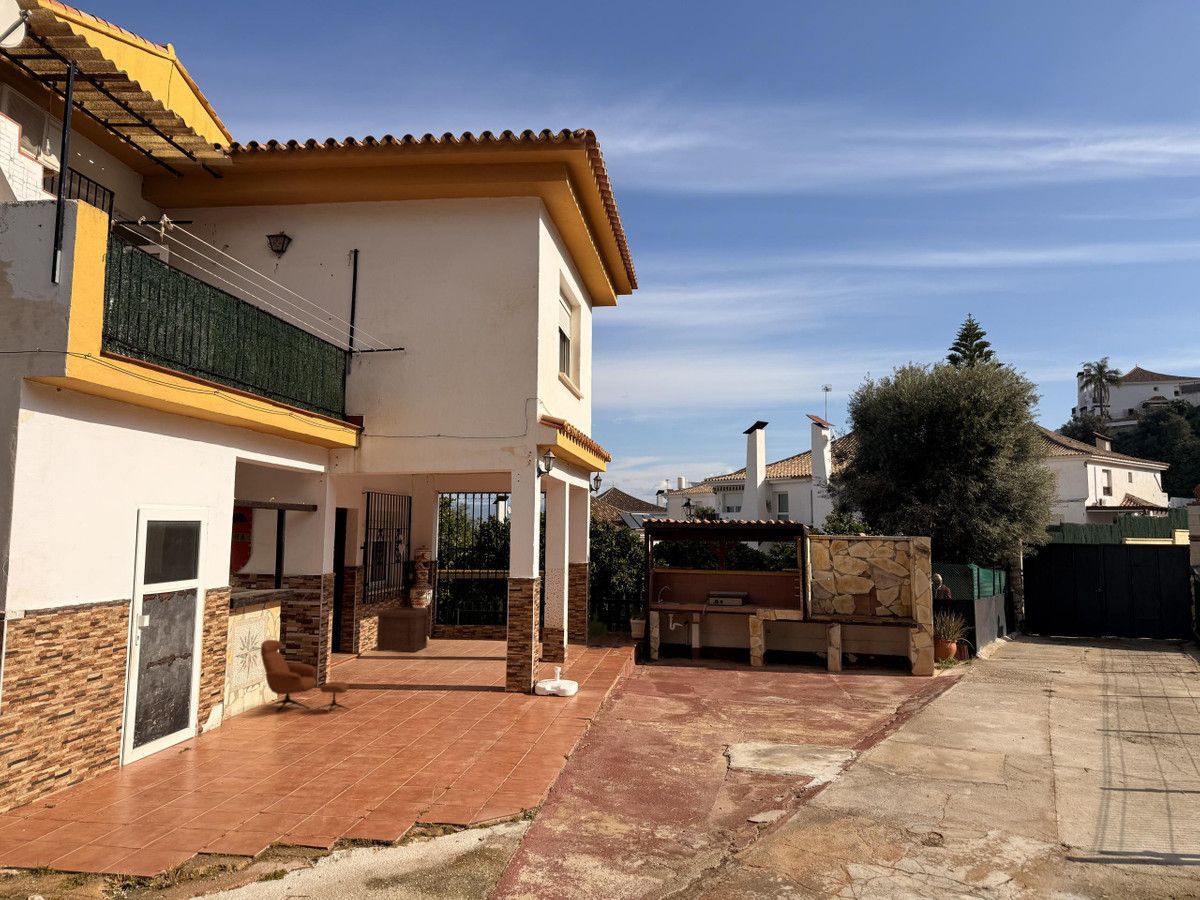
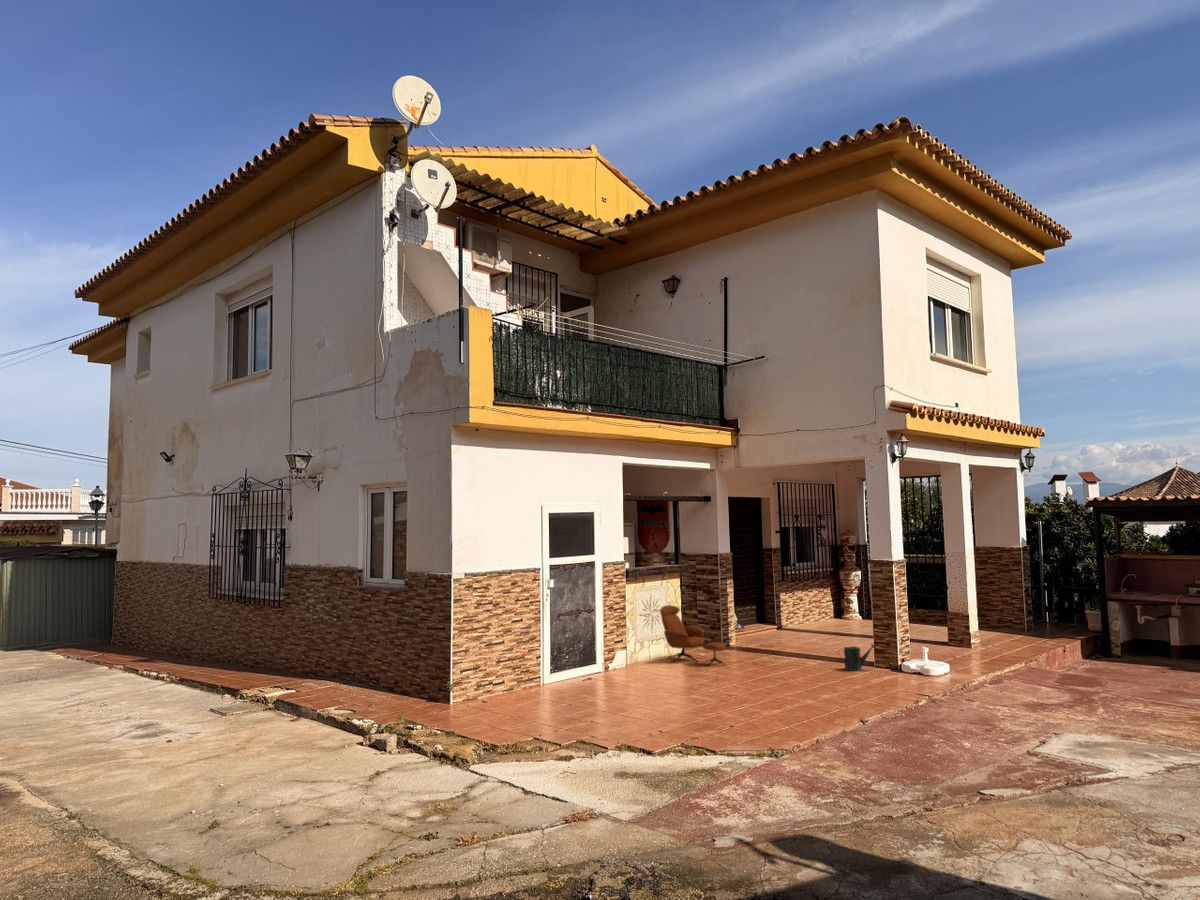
wooden crate: present [377,607,428,652] -> none [801,586,851,627]
potted tree: present [586,614,606,649] -> none [1016,596,1045,635]
watering can: none [474,670,511,701] -> present [844,644,875,671]

